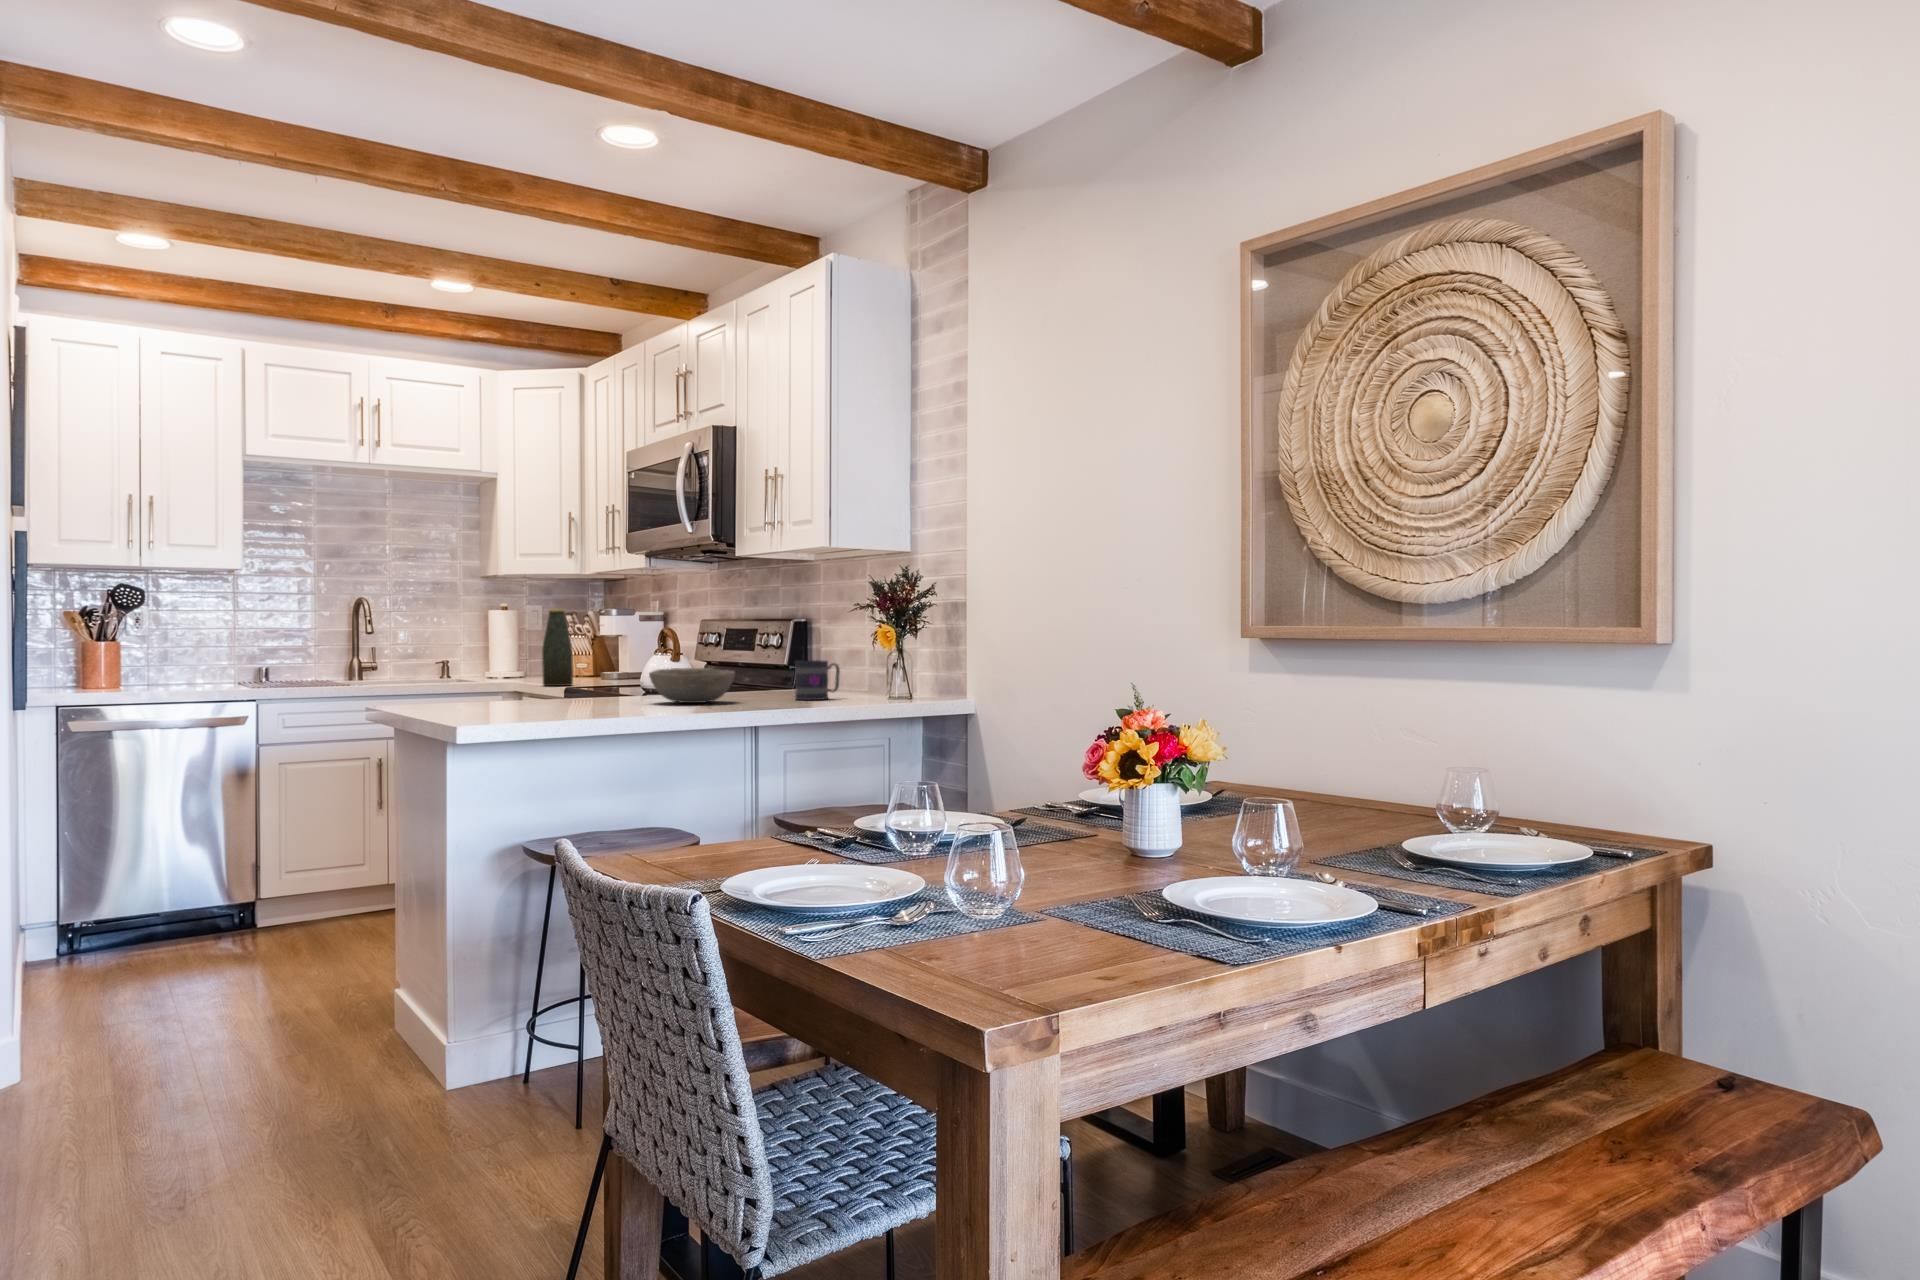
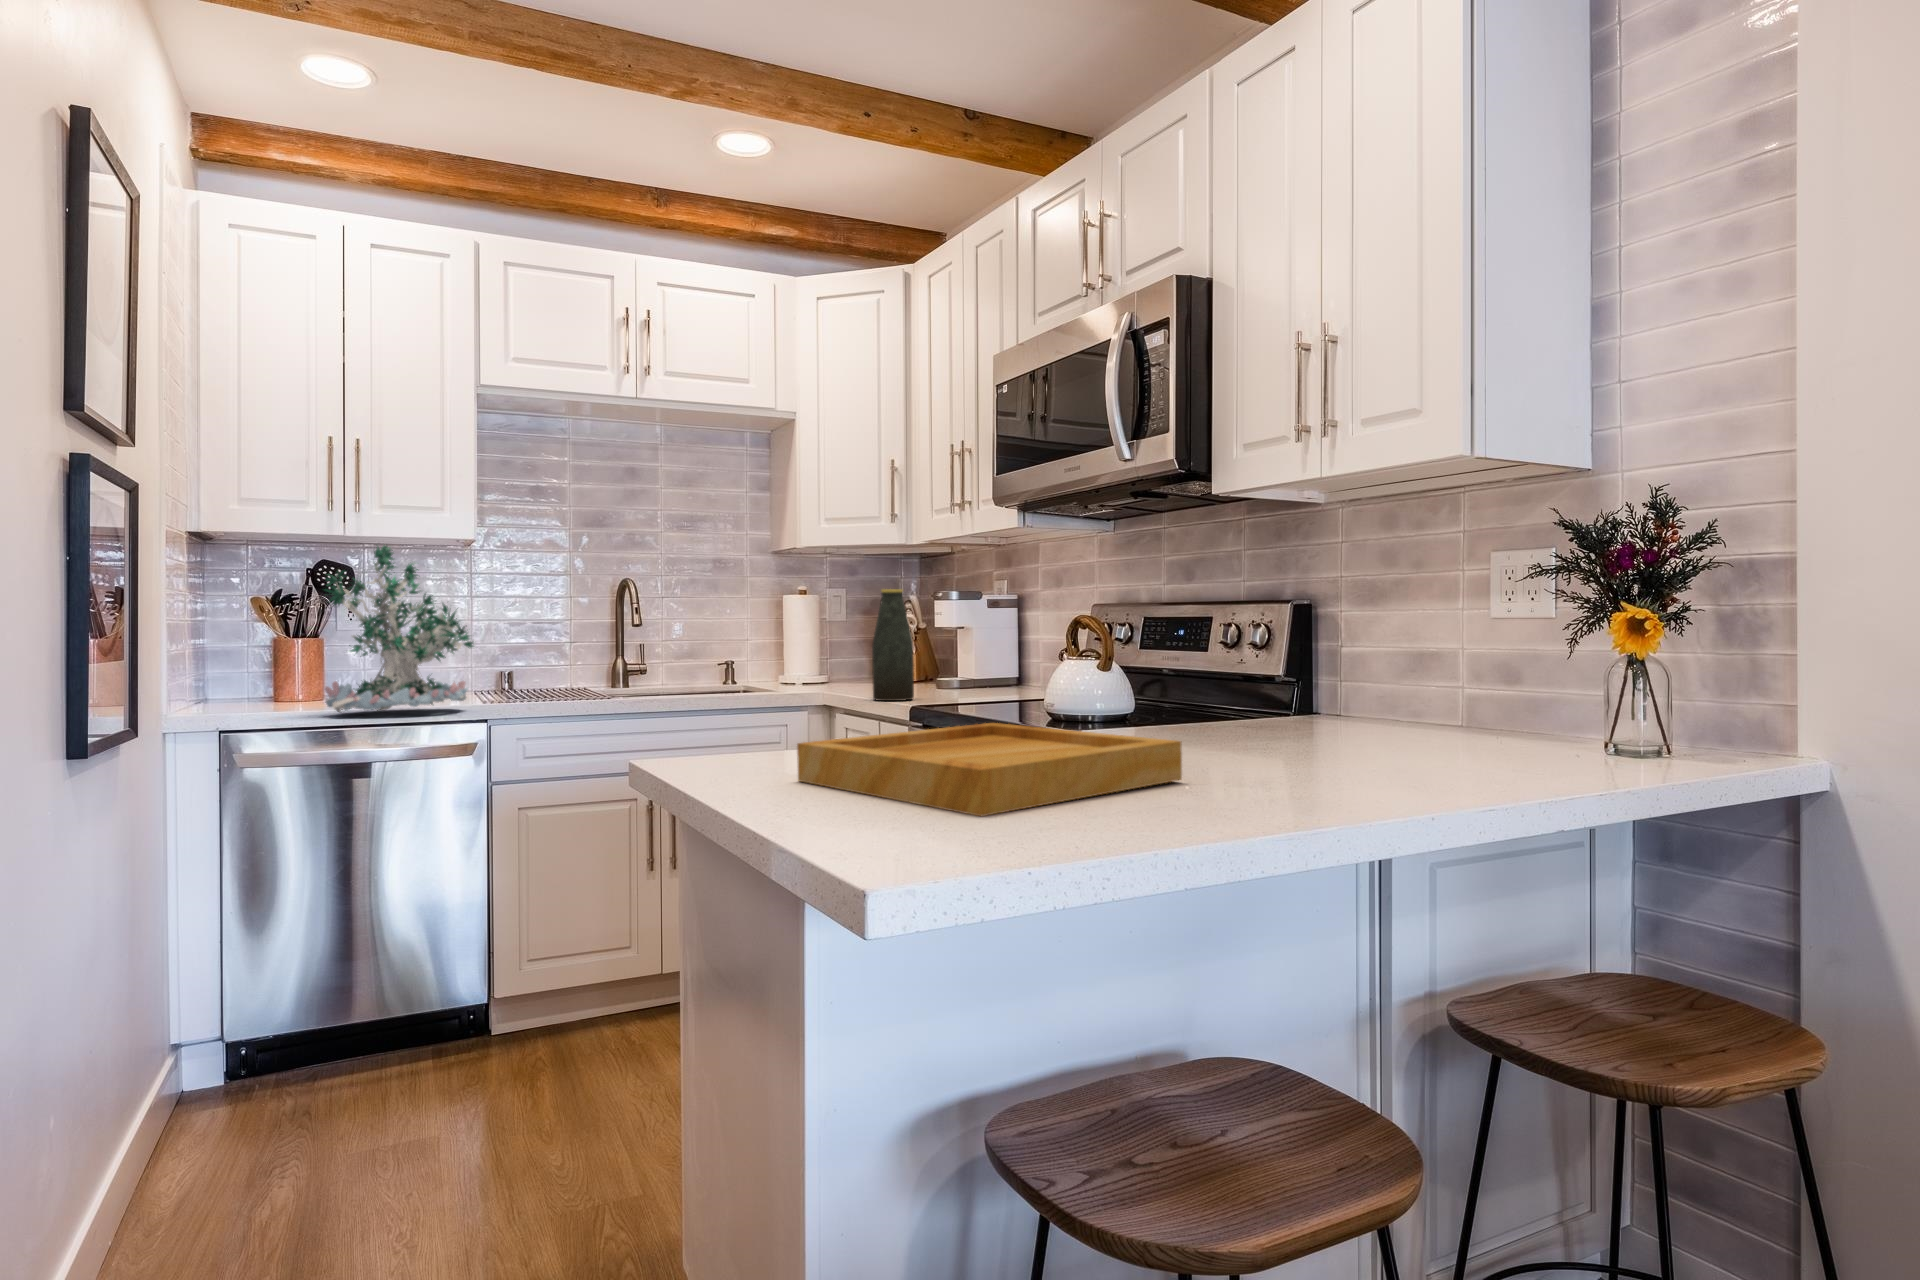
plant: none [142,577,254,694] -> present [325,545,473,712]
mug: present [795,660,840,700] -> none [1381,670,1457,746]
bowl: present [649,668,735,703] -> none [1139,684,1305,755]
tray: none [449,687,639,718] -> present [797,723,1182,816]

